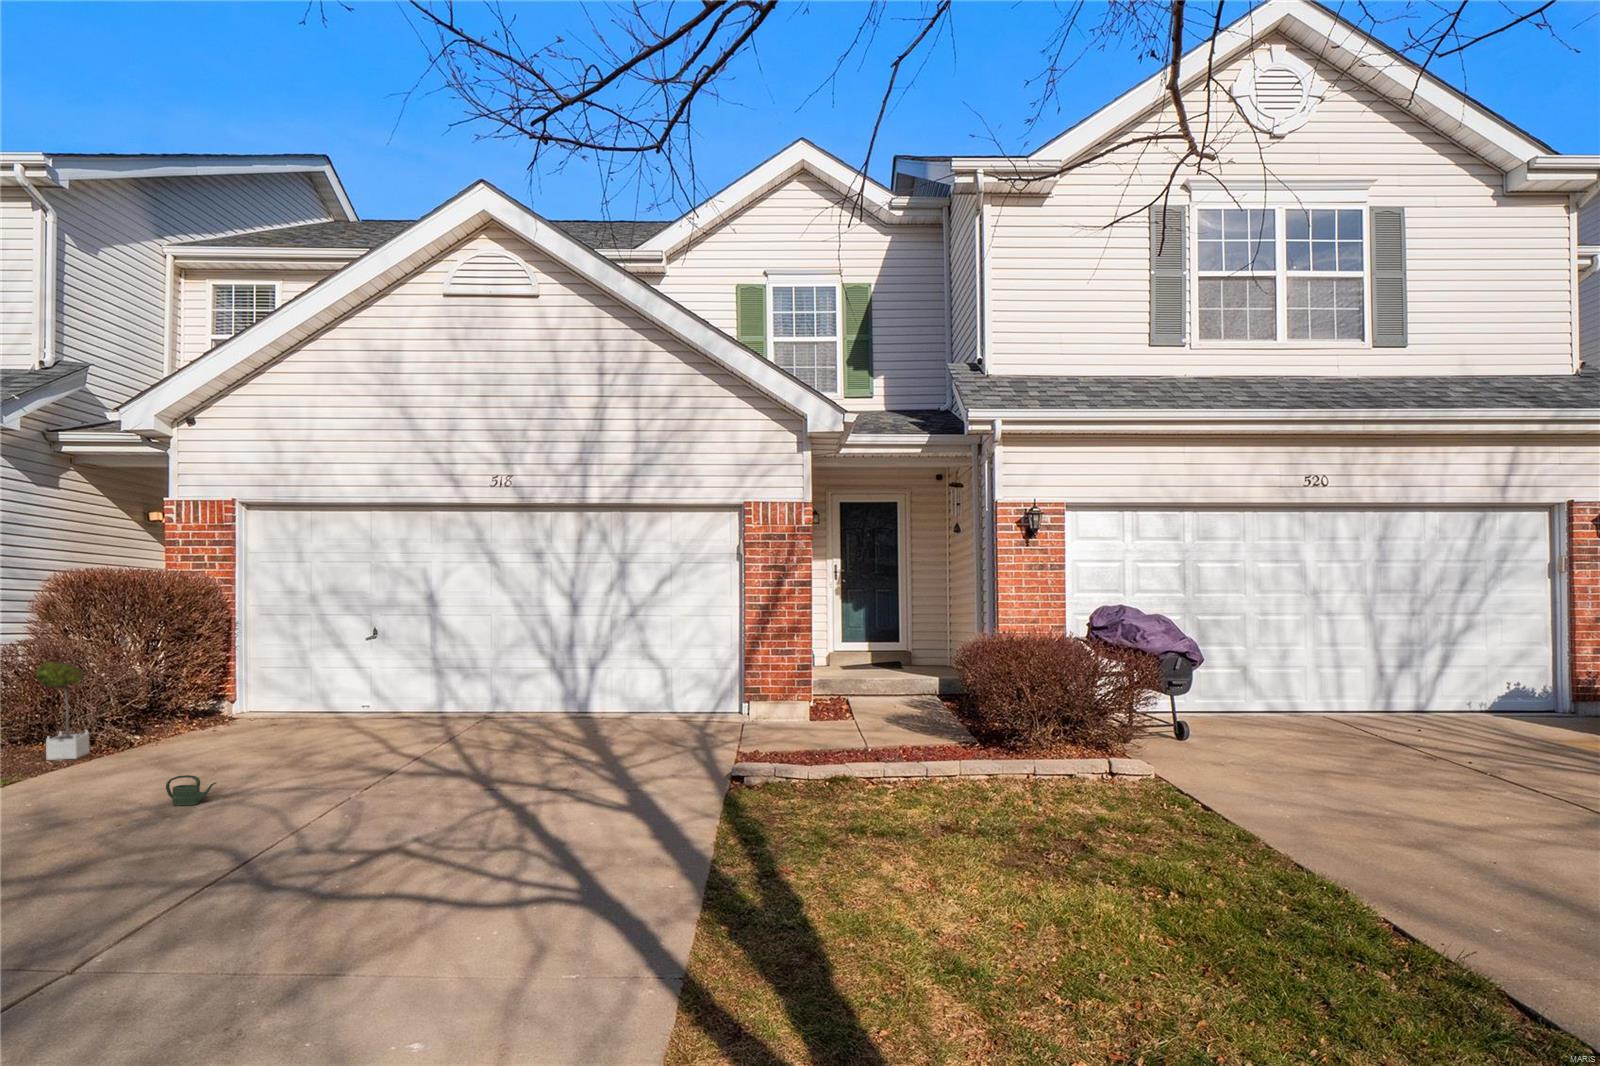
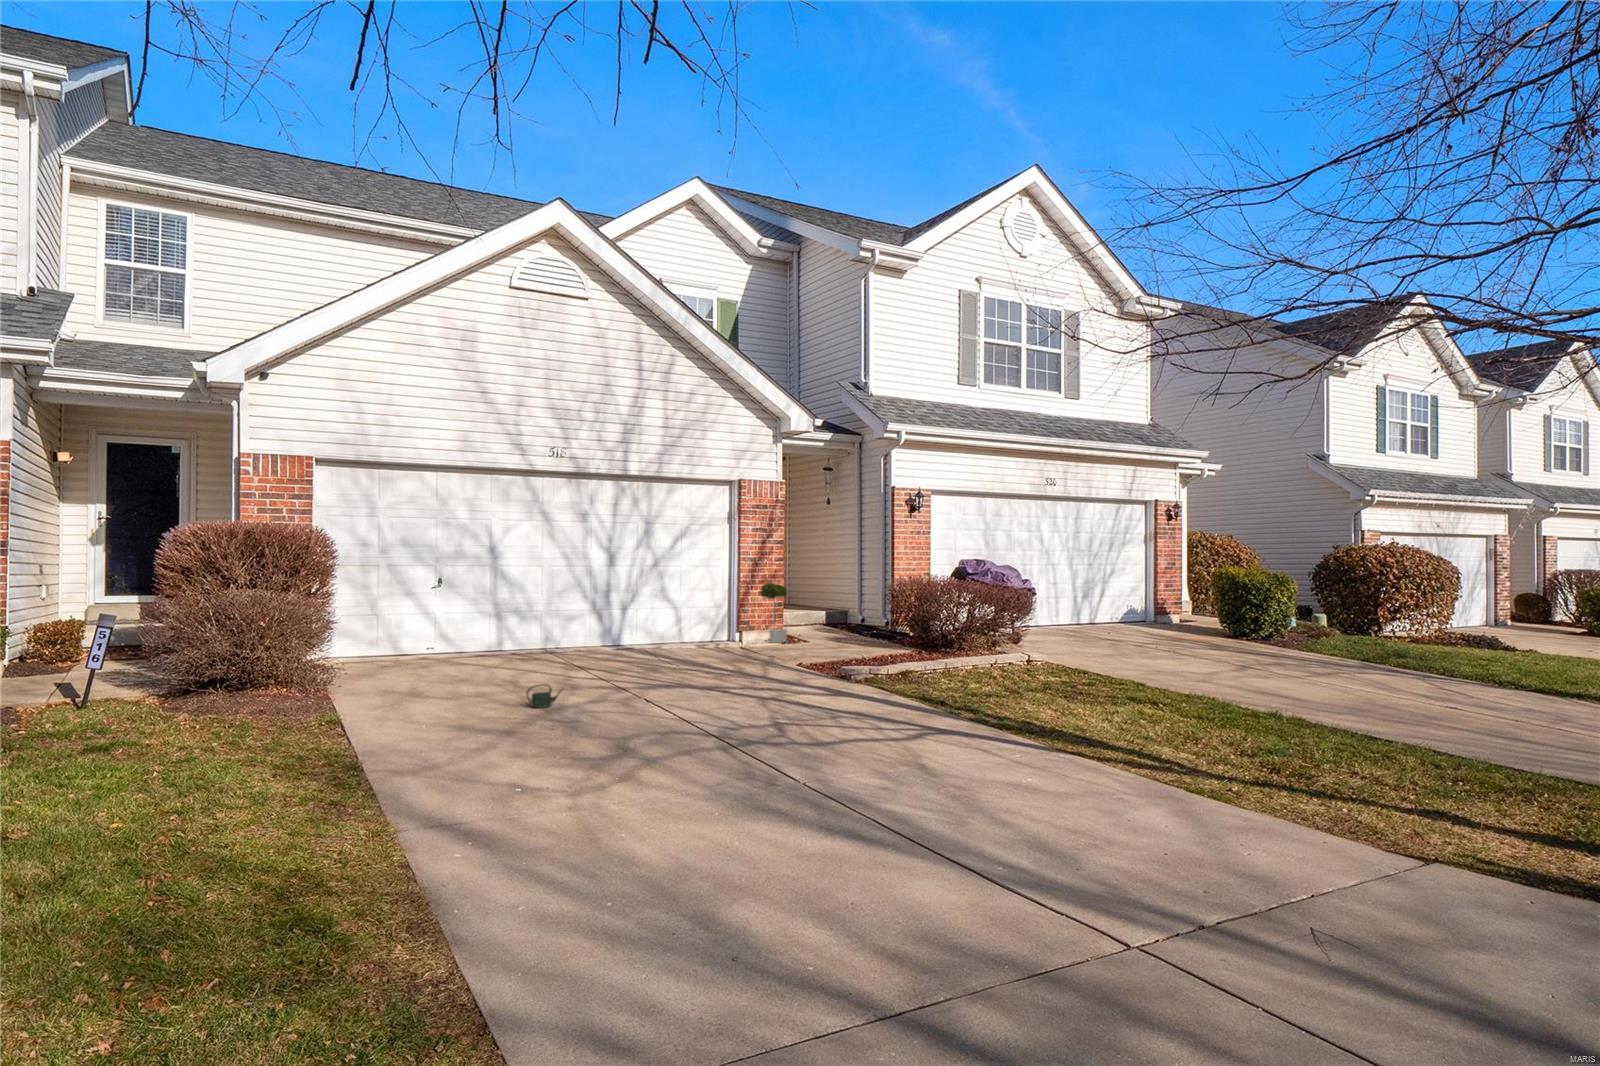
potted tree: present [36,661,90,760] -> present [761,583,787,643]

